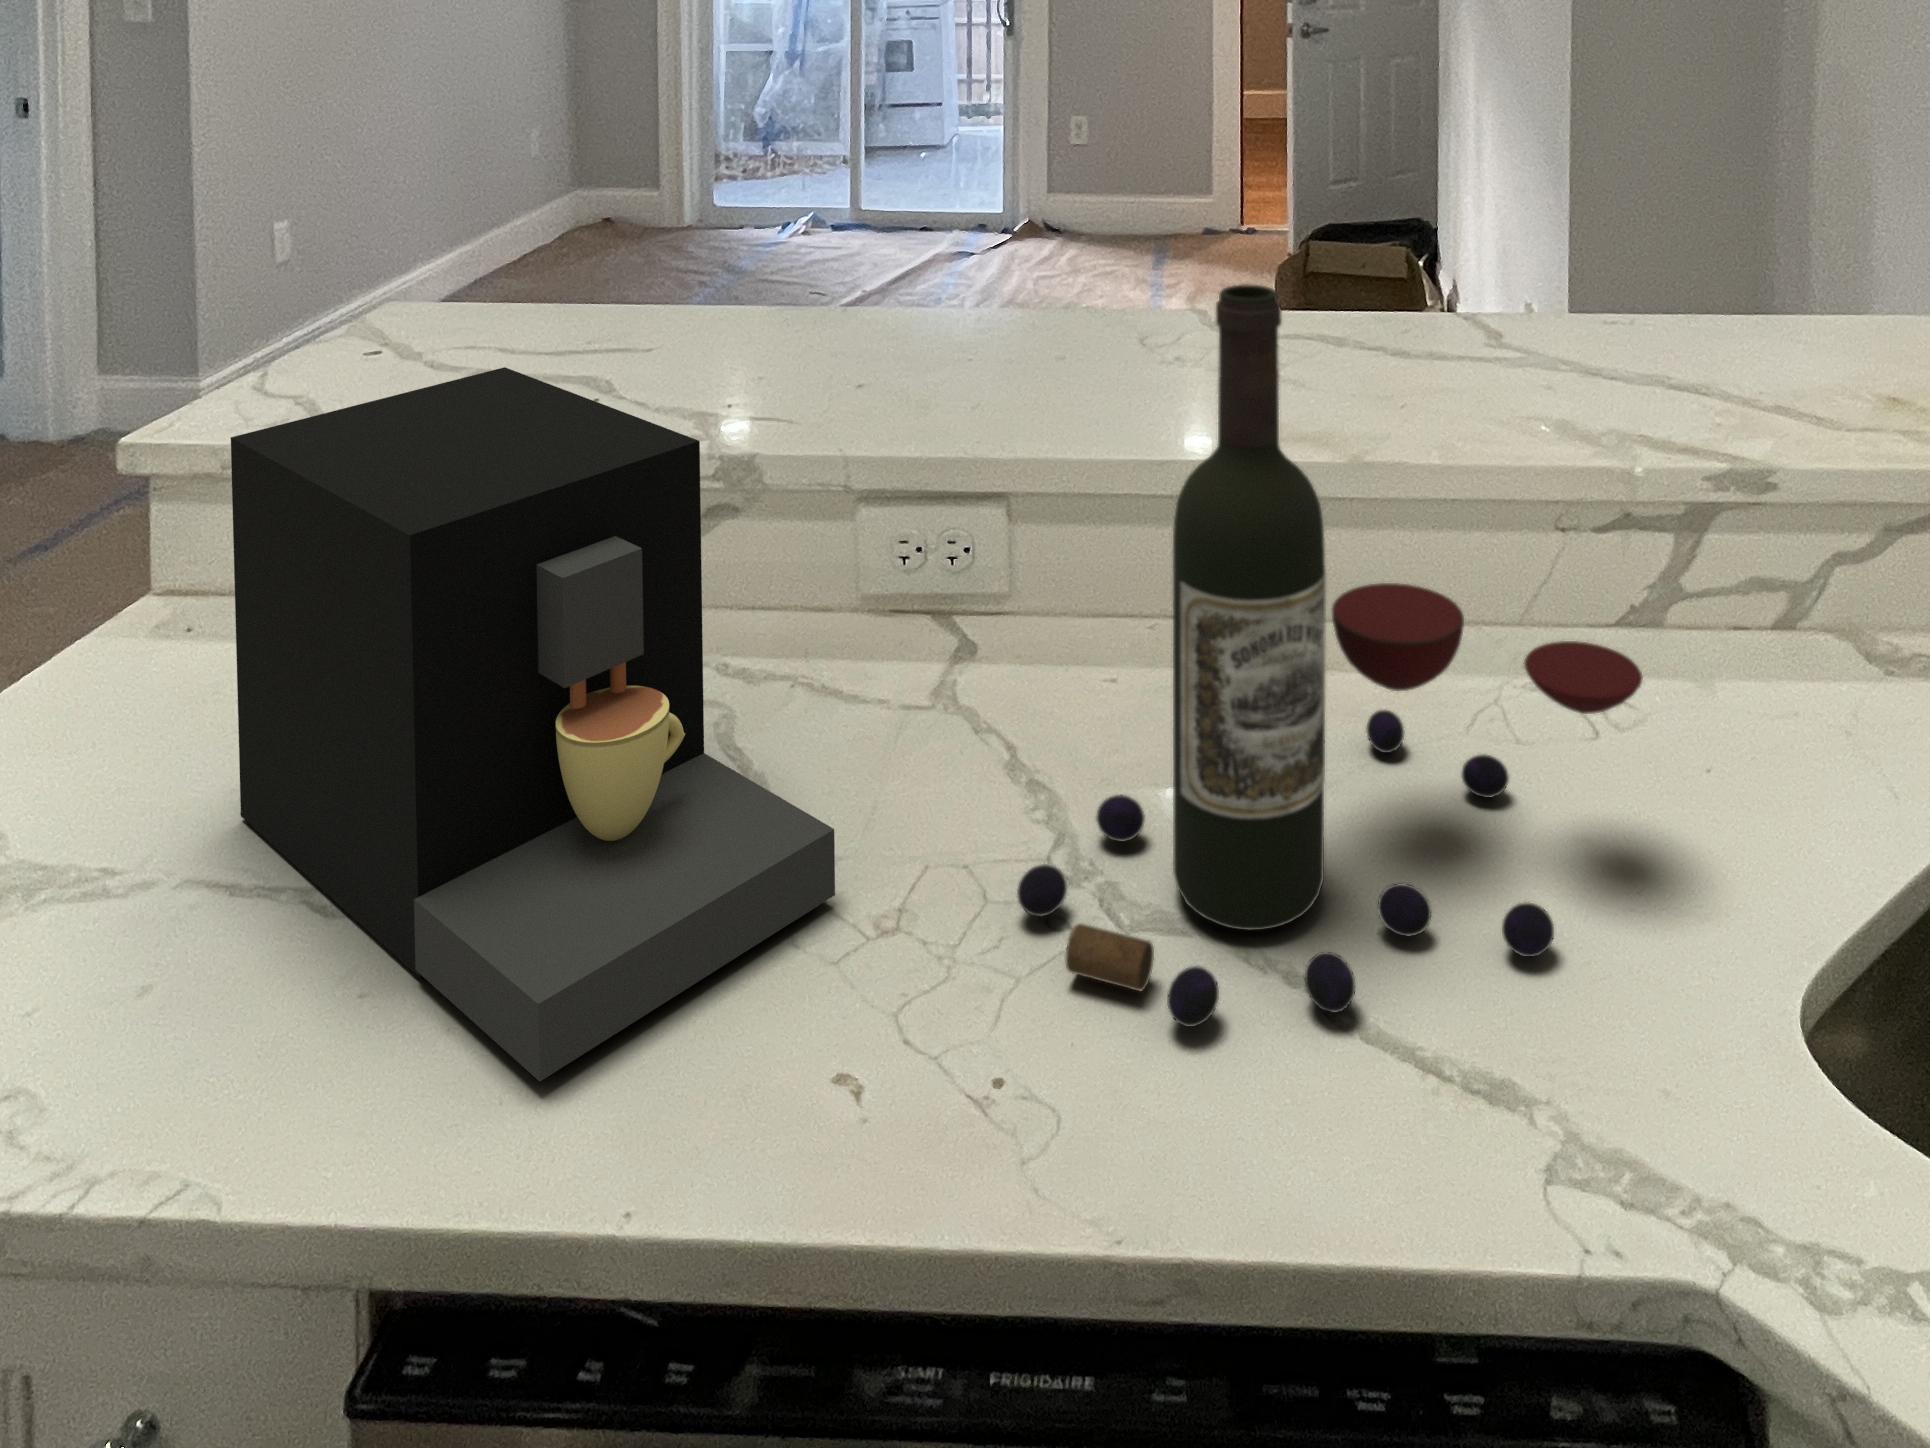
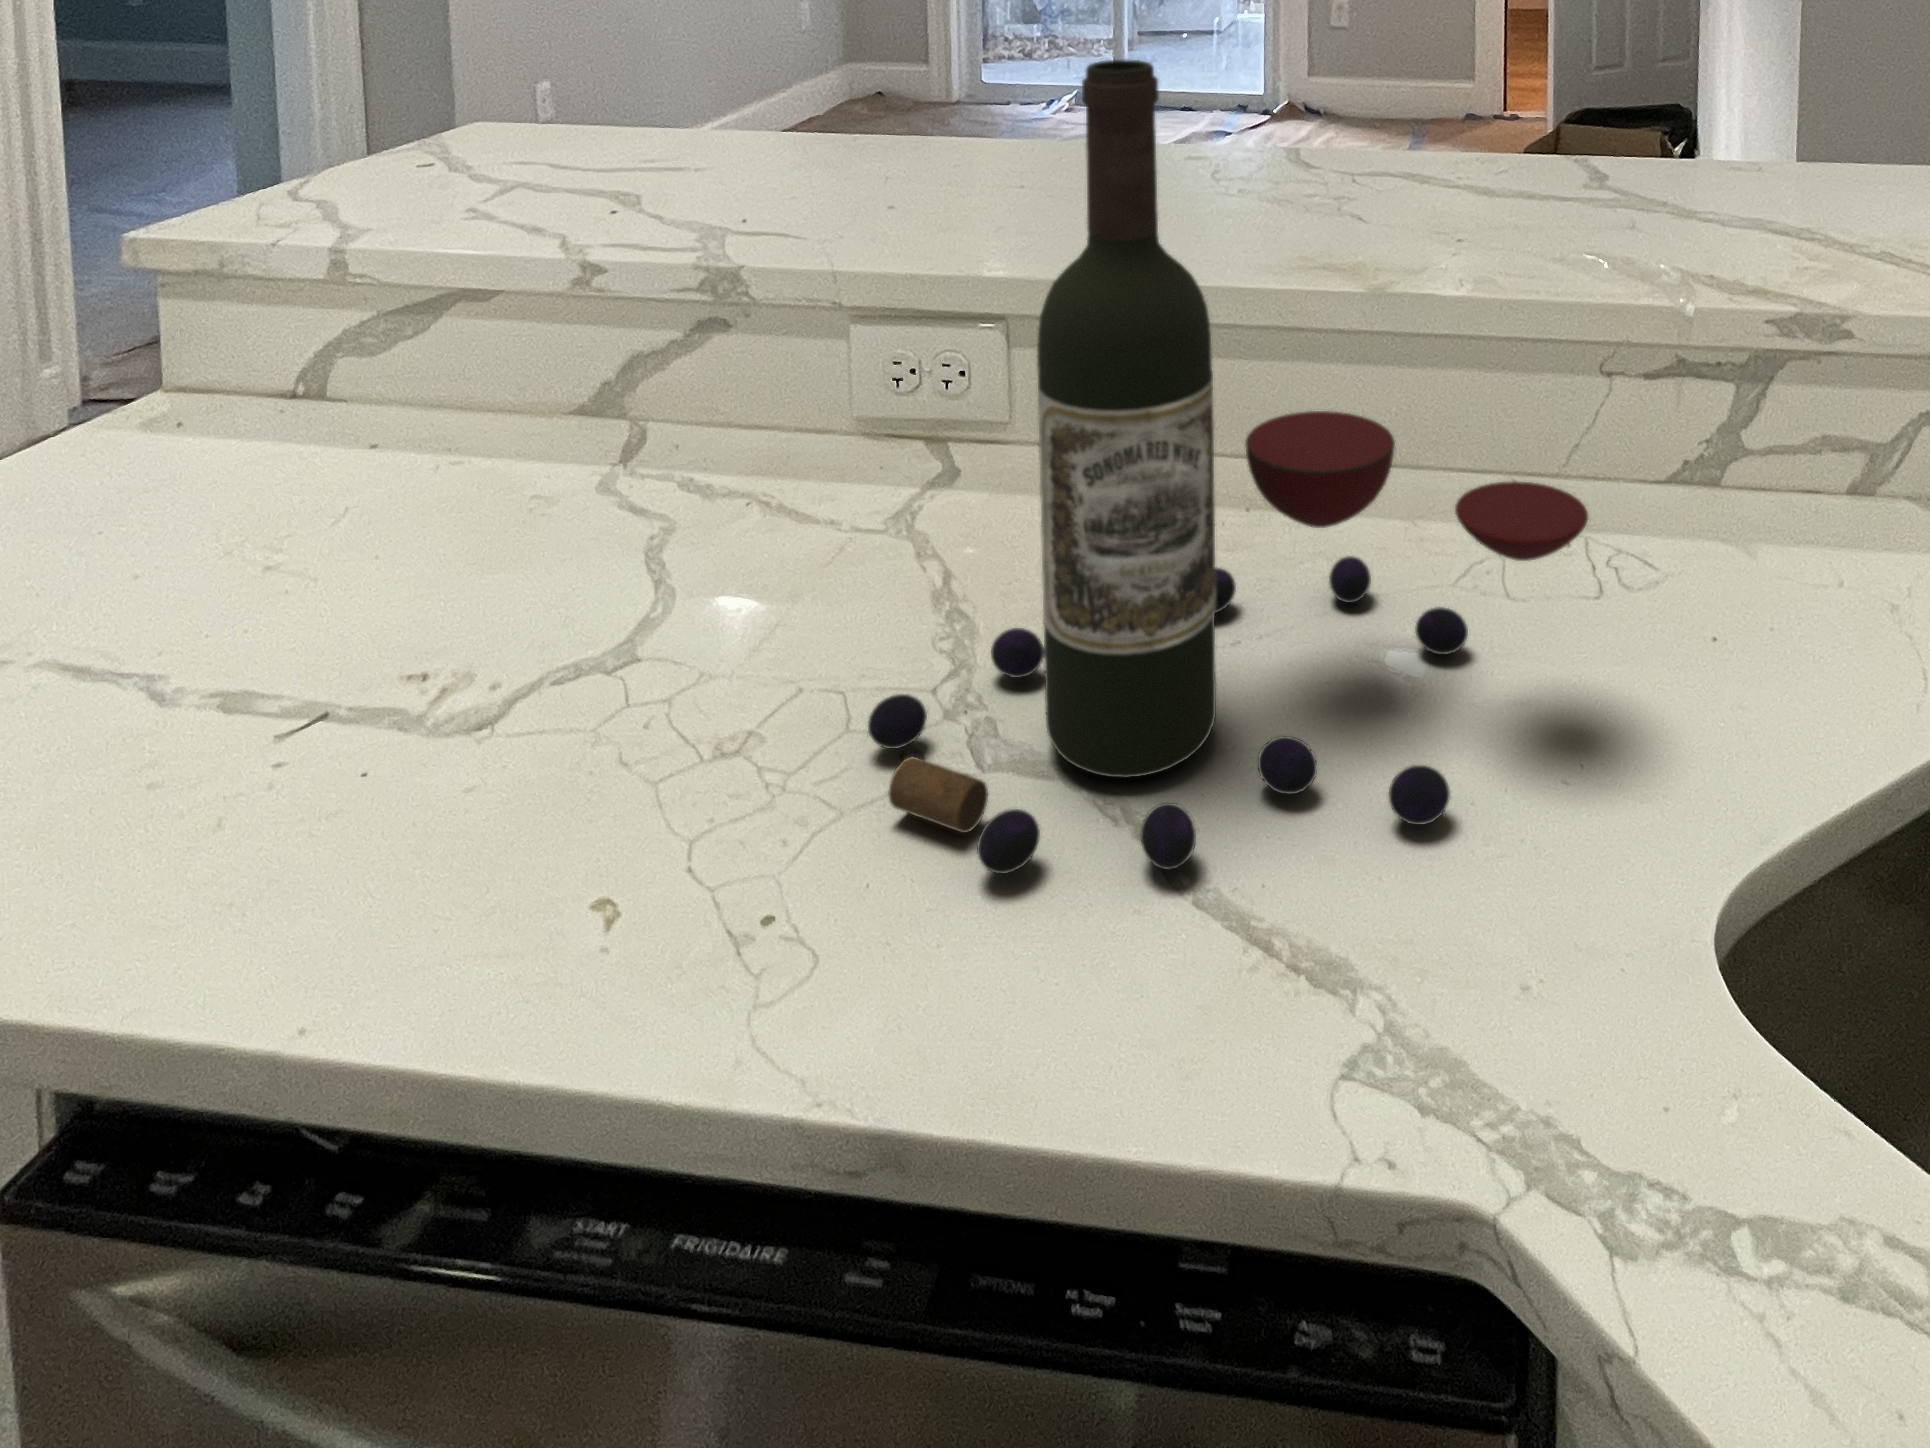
coffee maker: present [231,367,835,1081] -> none [104,161,685,882]

